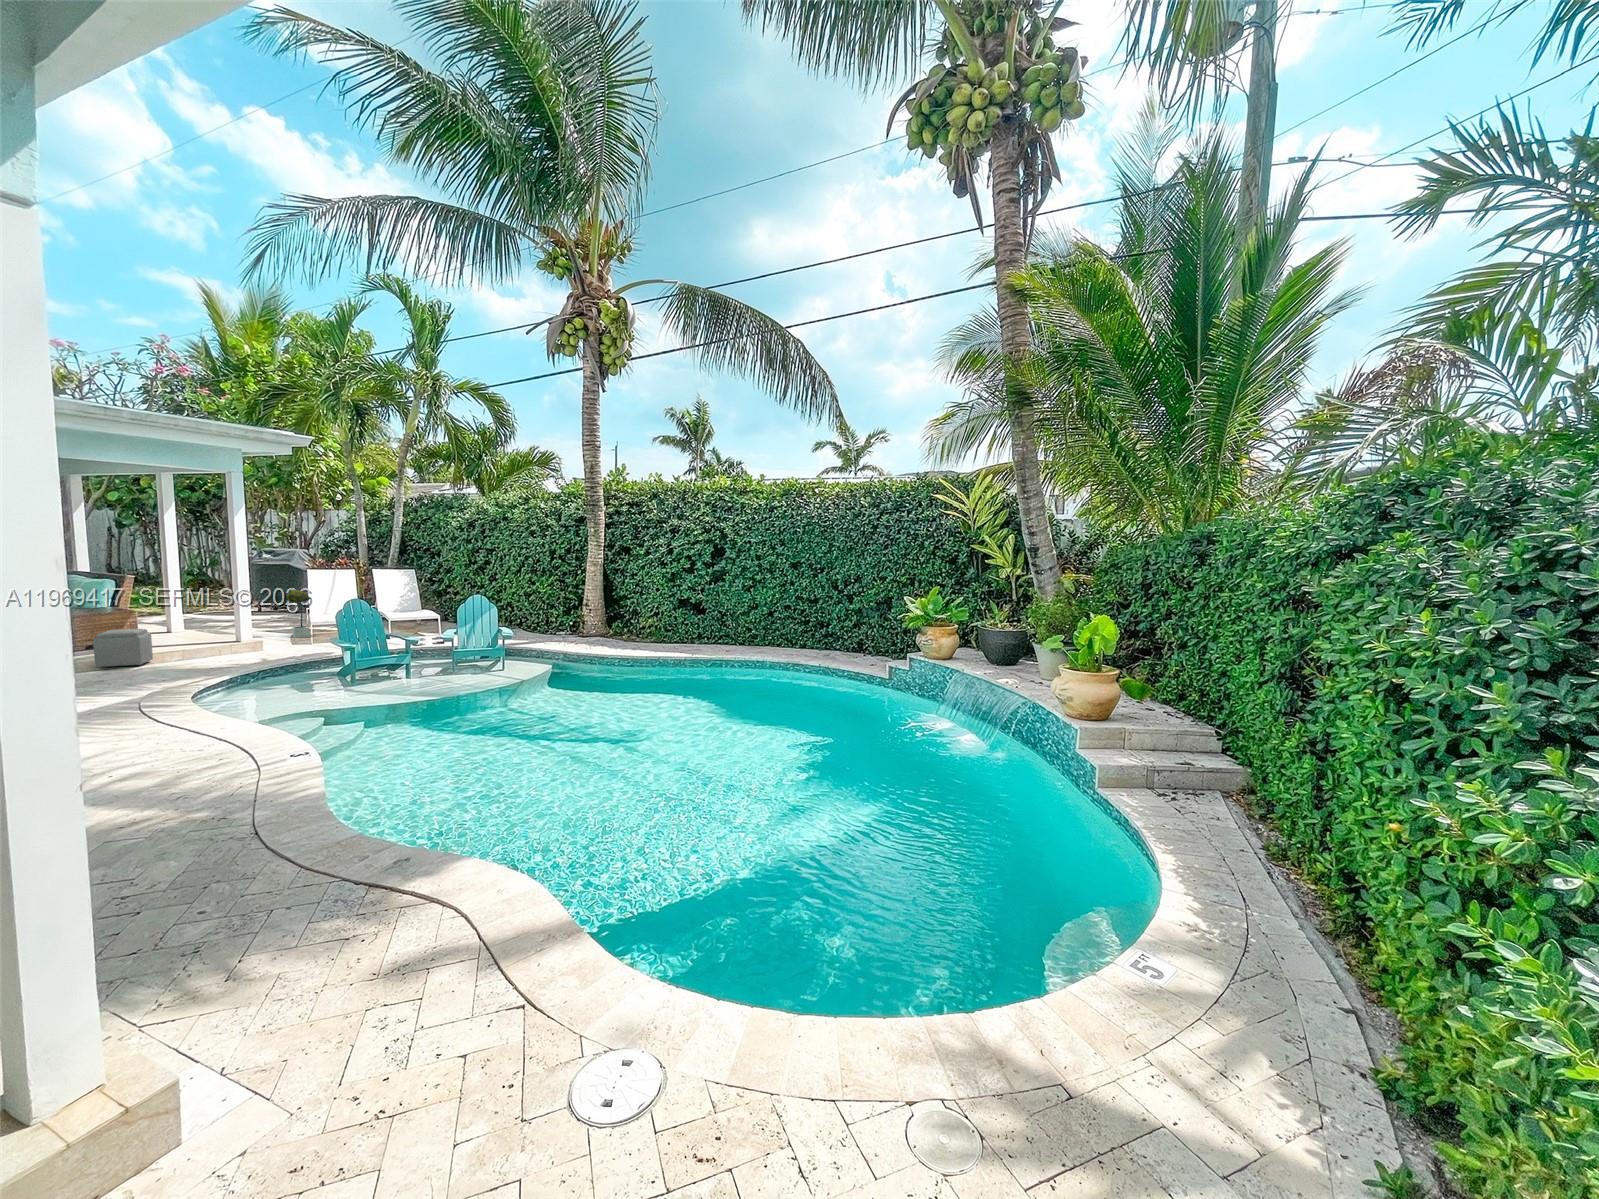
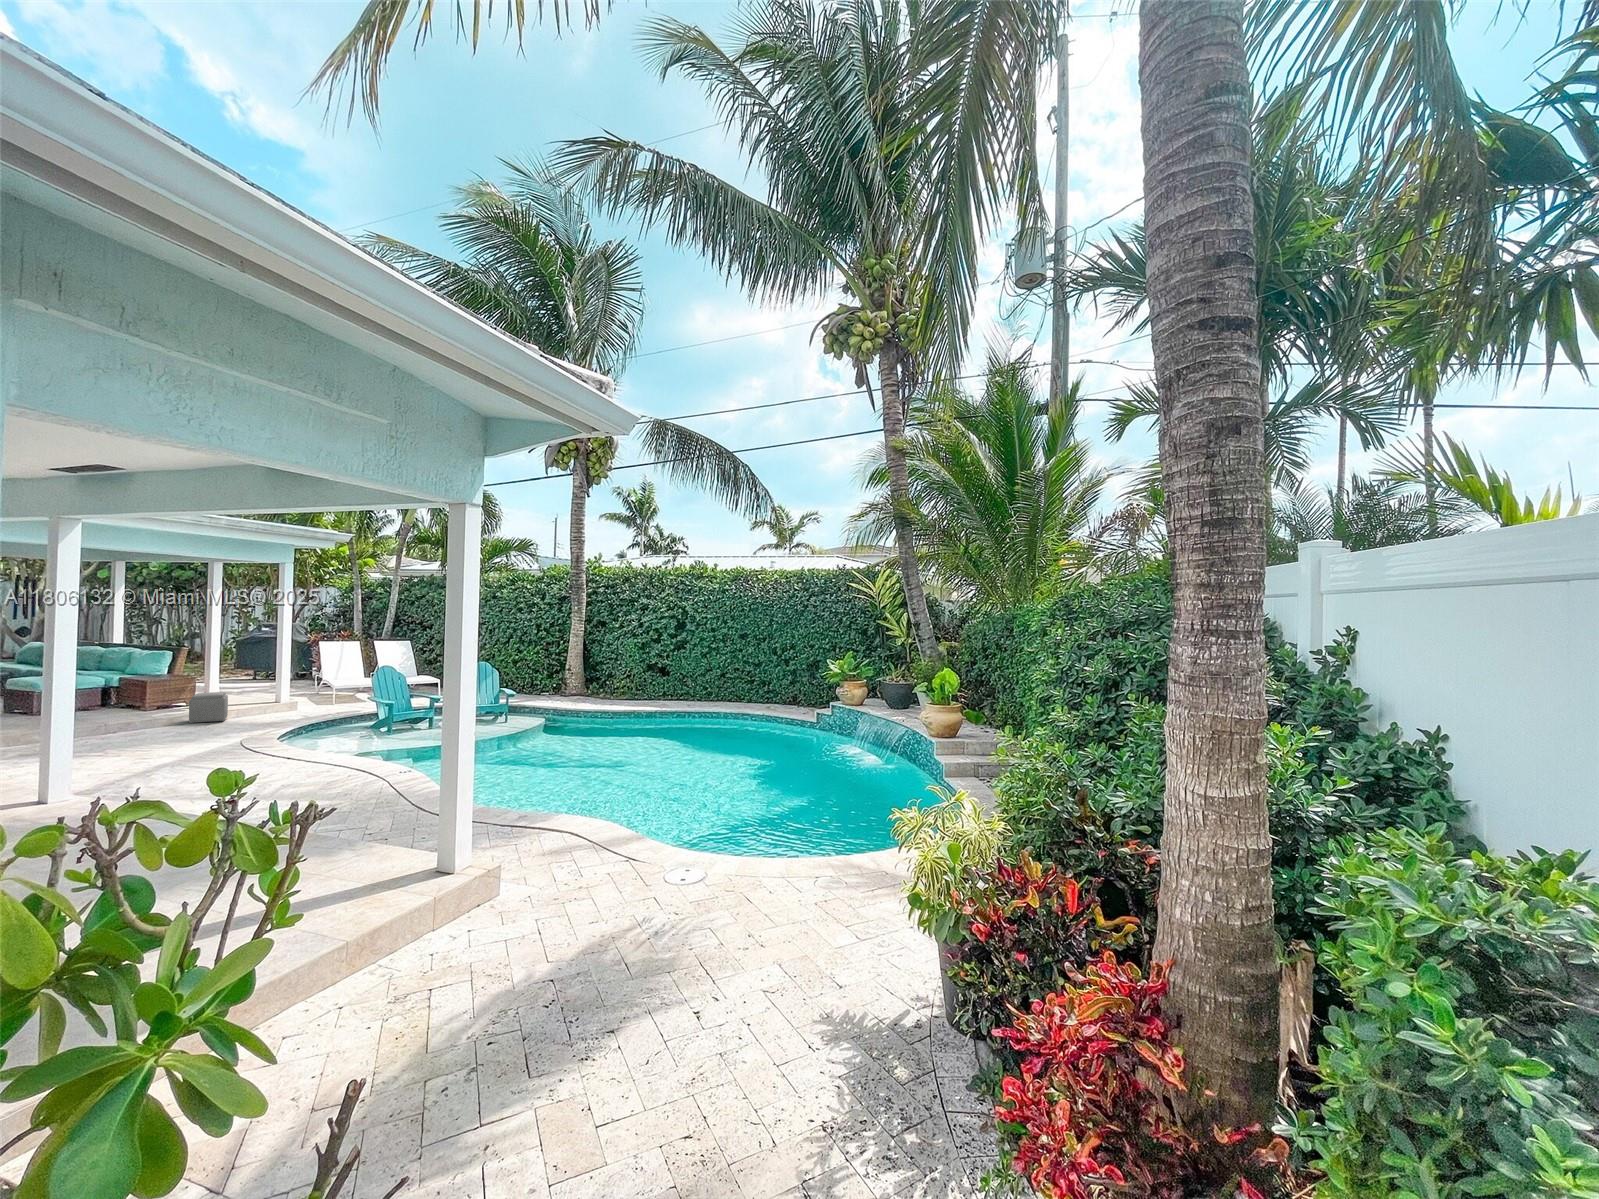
potted tree: present [286,590,311,638] -> none [312,659,333,701]

